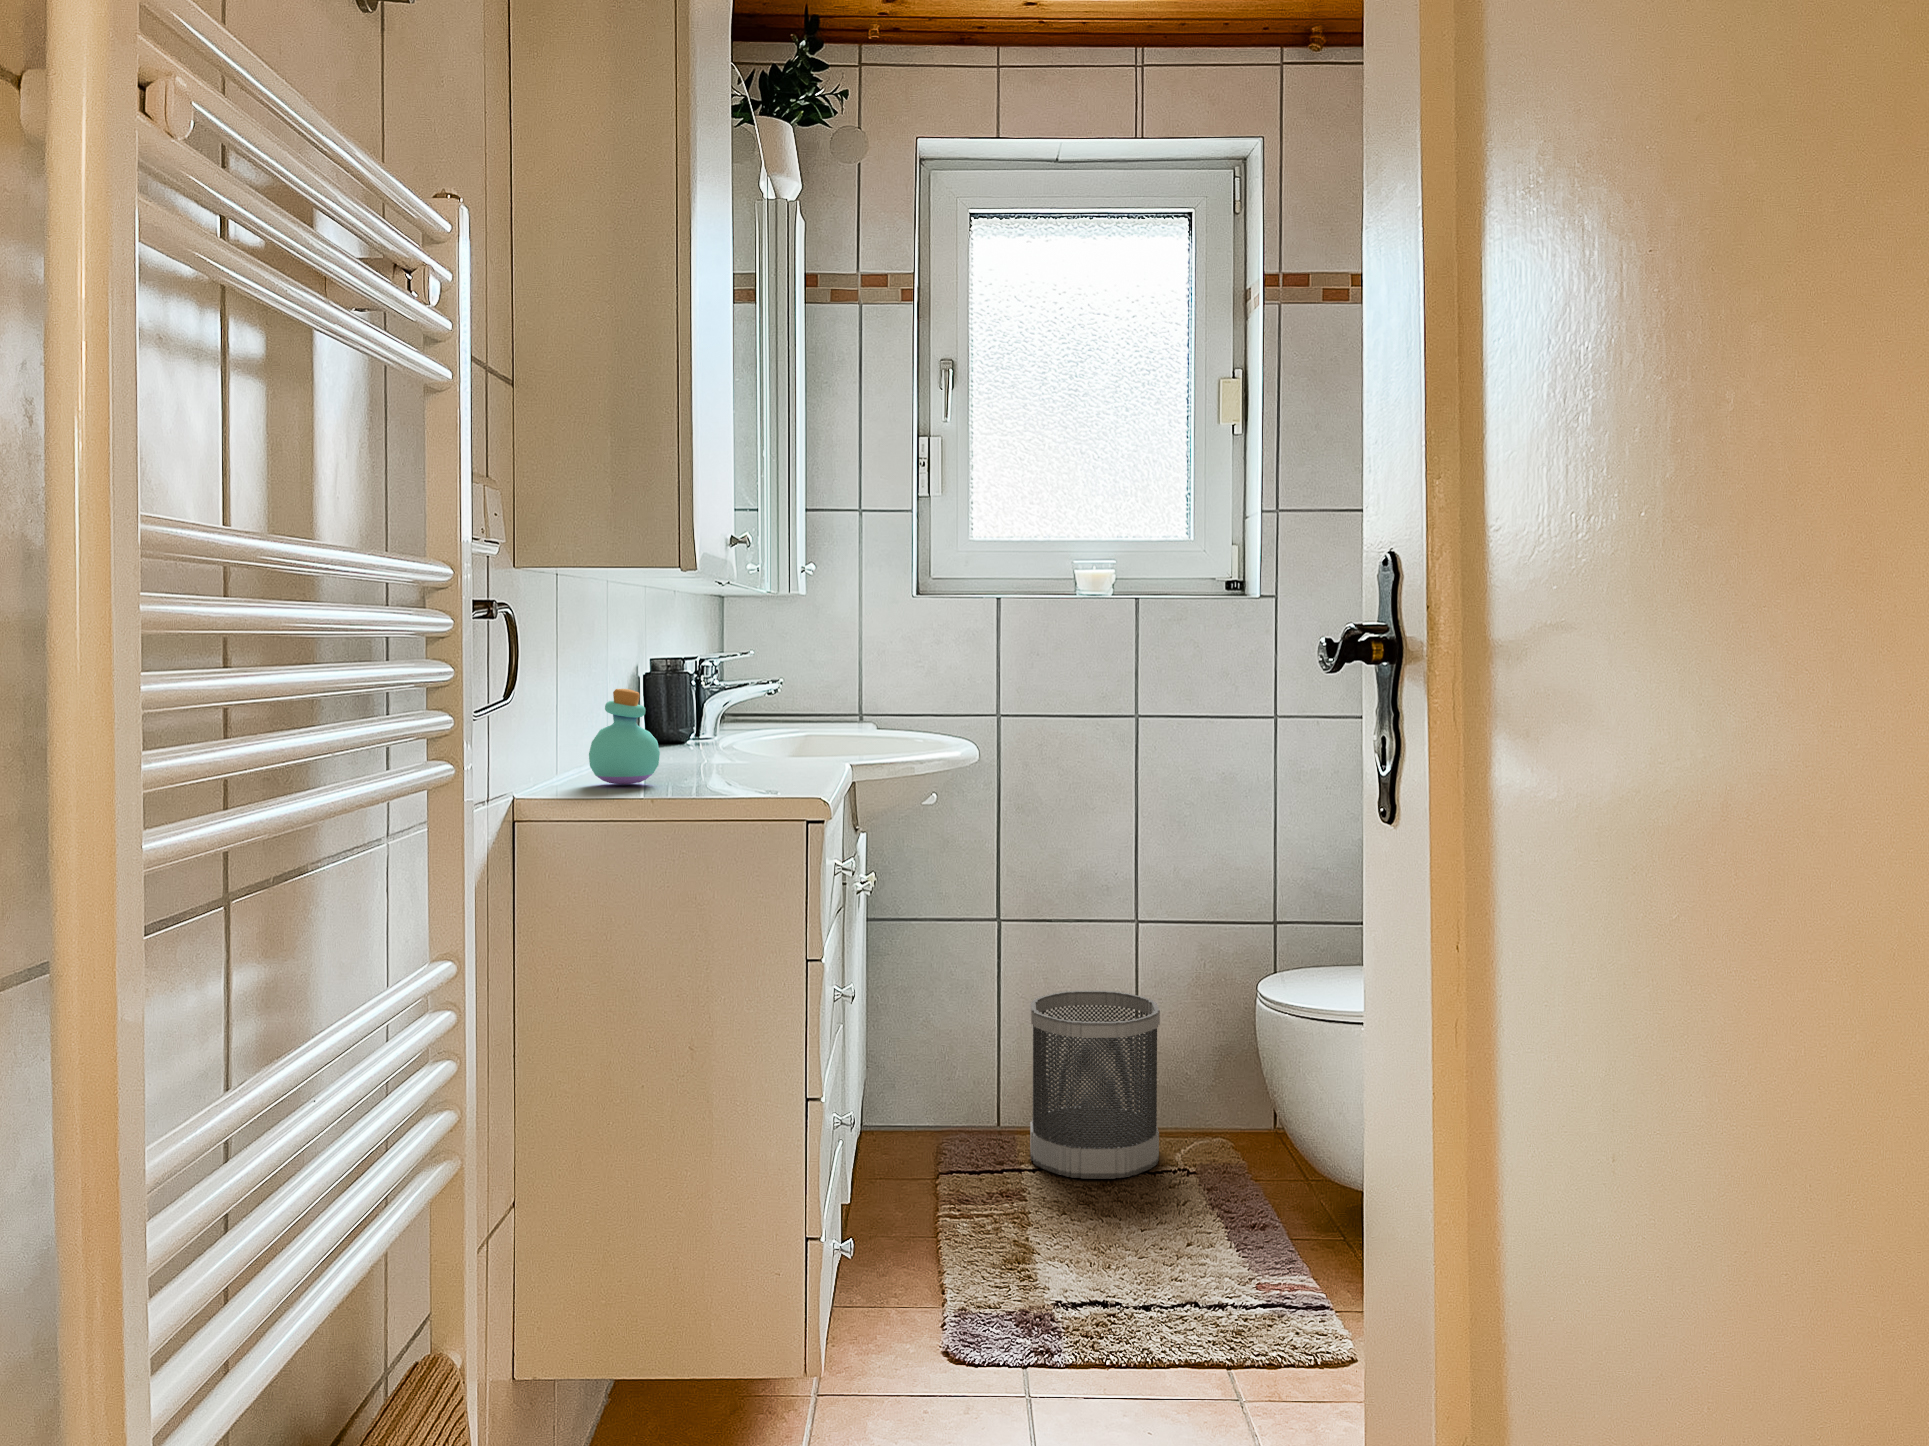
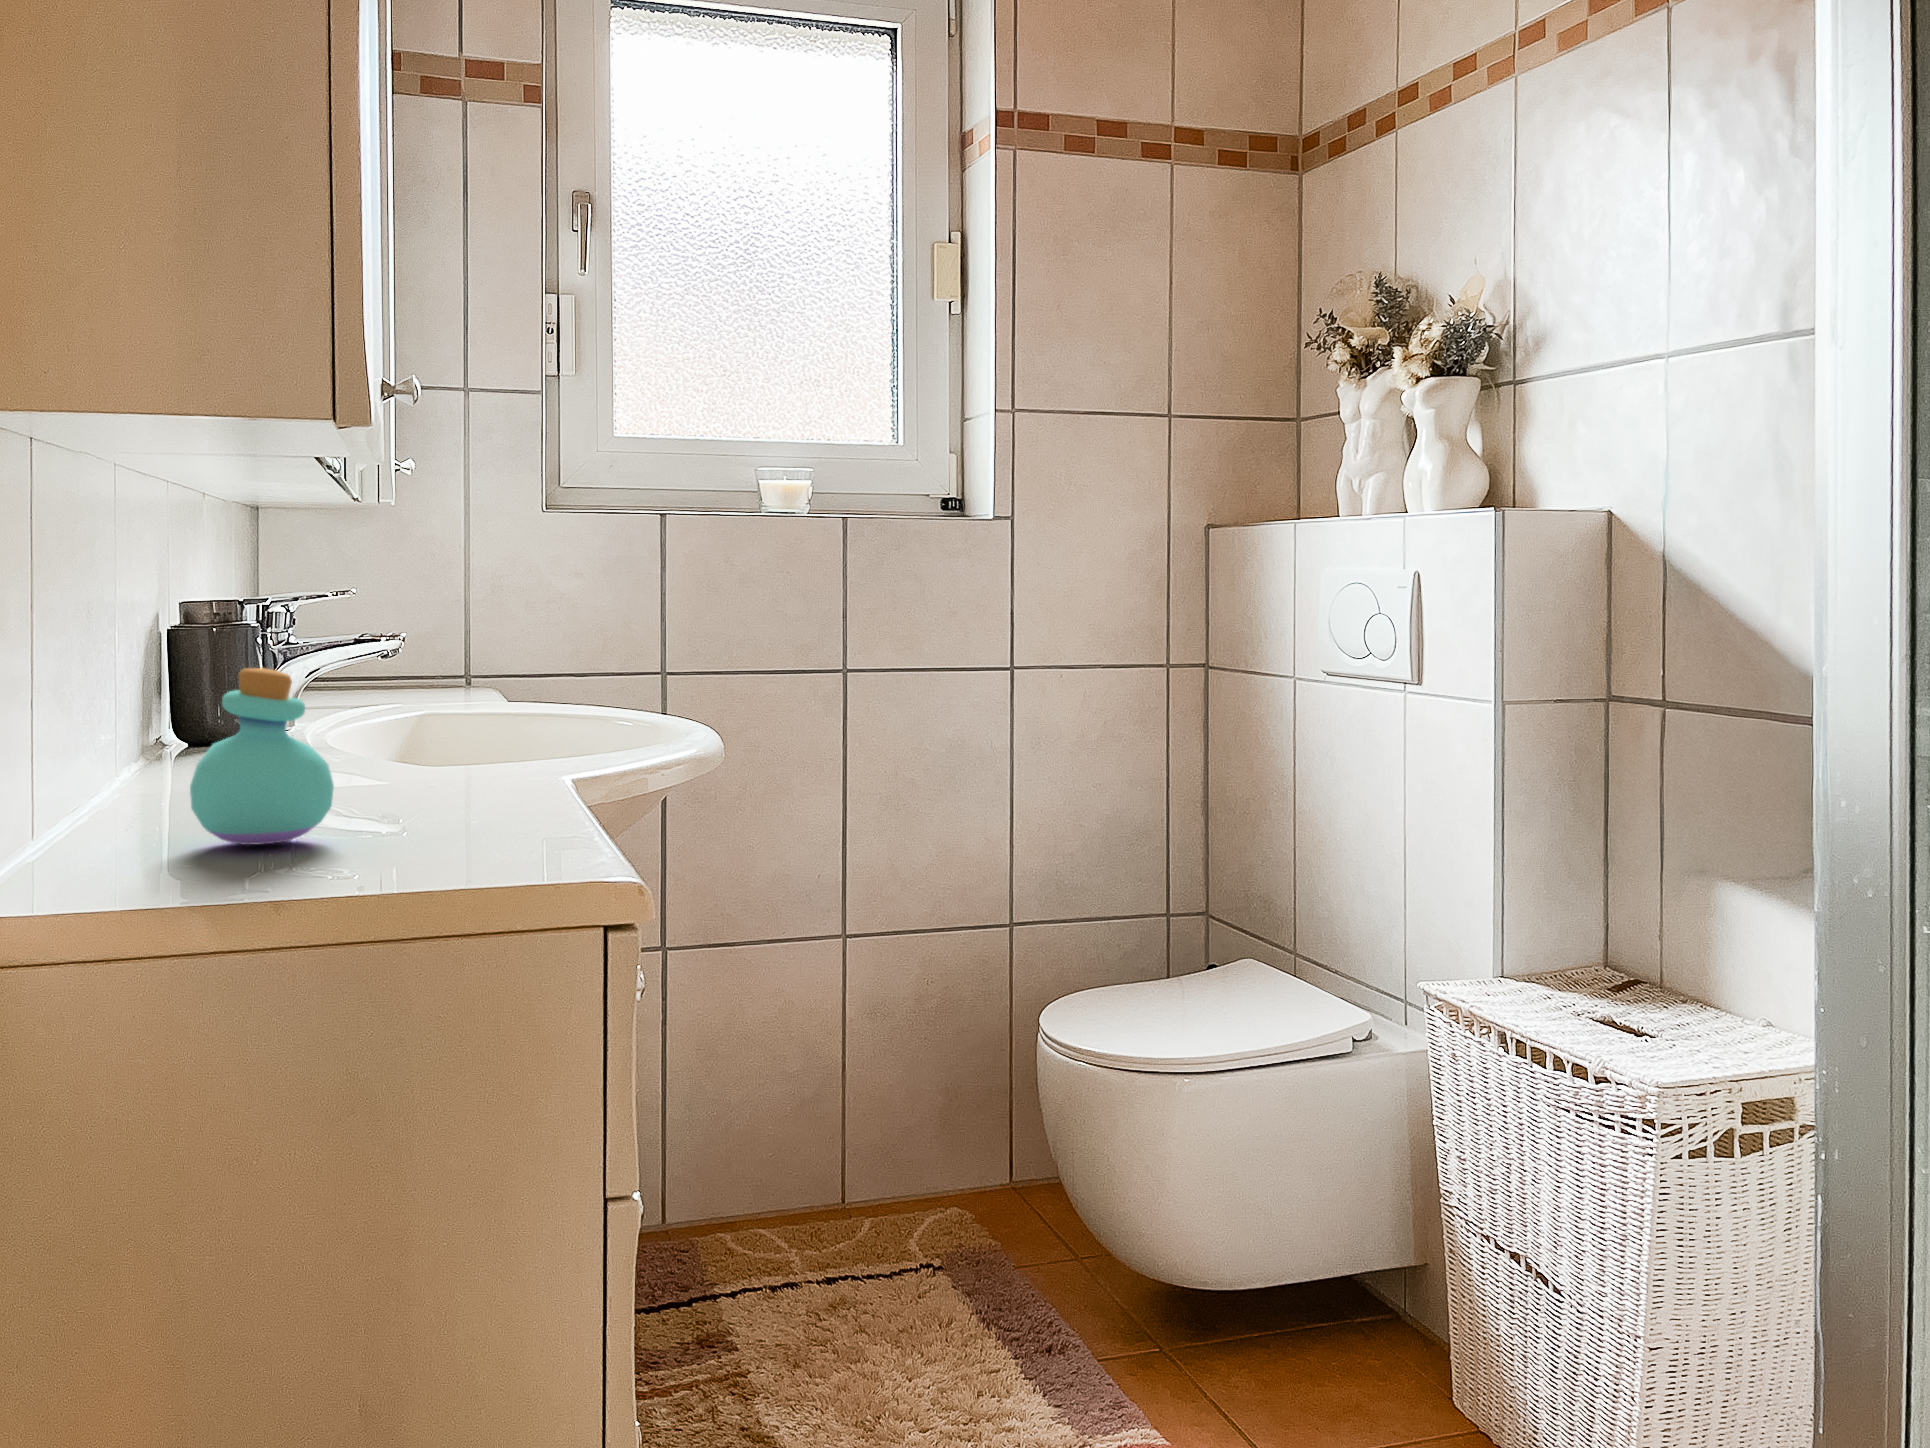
wastebasket: present [1030,991,1160,1179] -> none [718,1036,895,1298]

